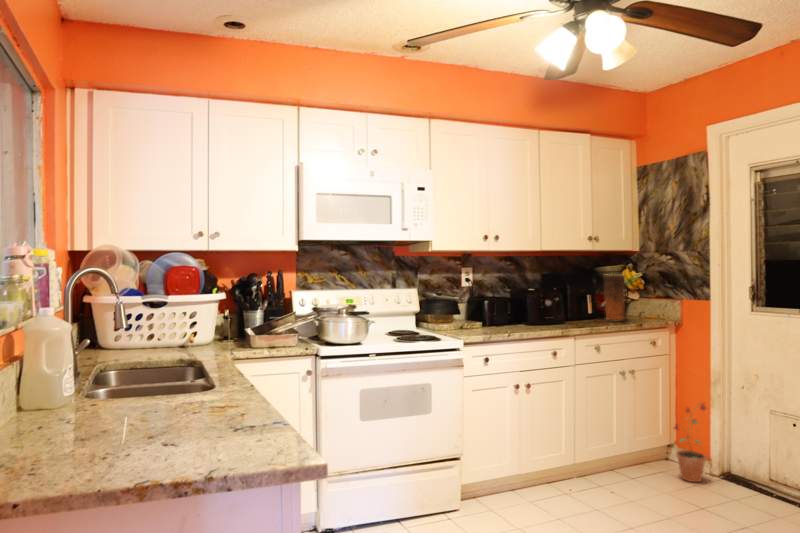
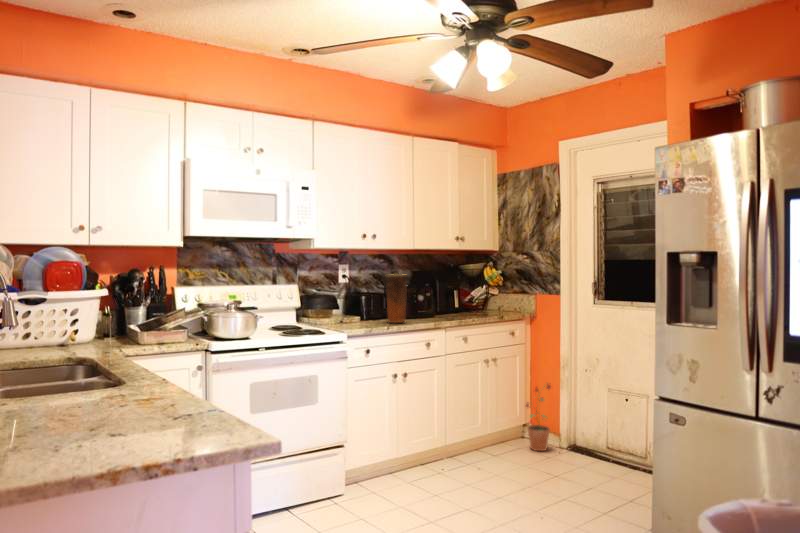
vase: present [604,274,625,320] -> present [386,274,407,323]

